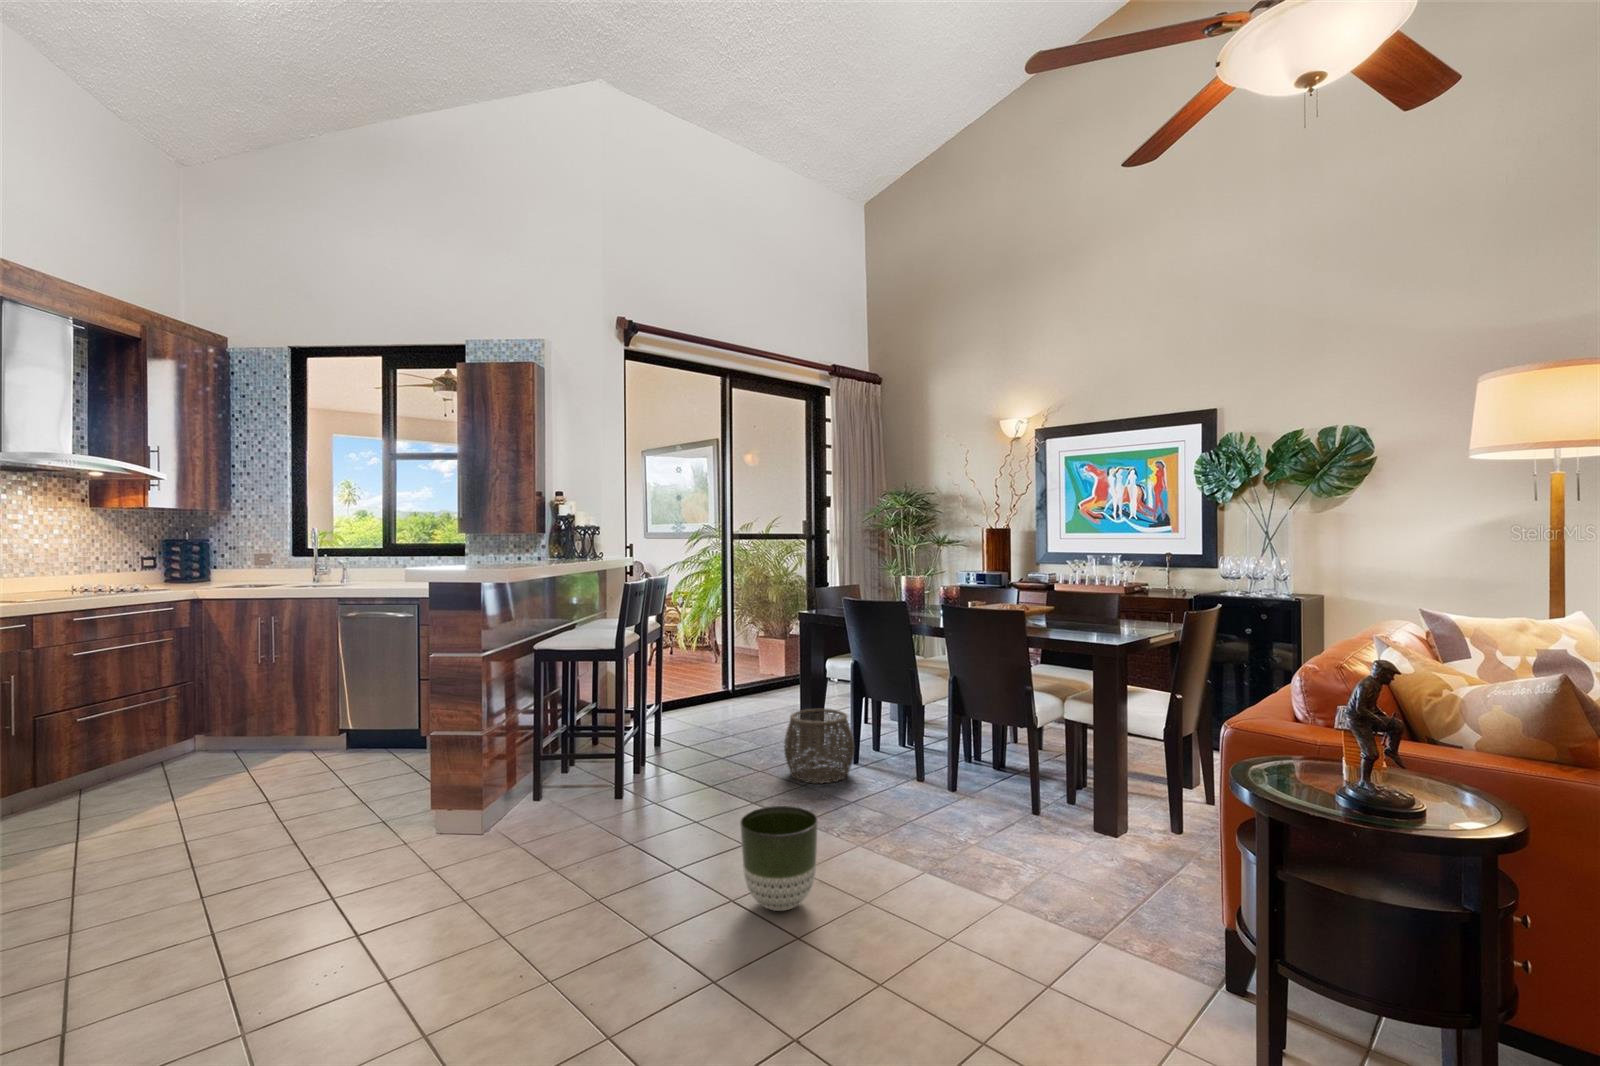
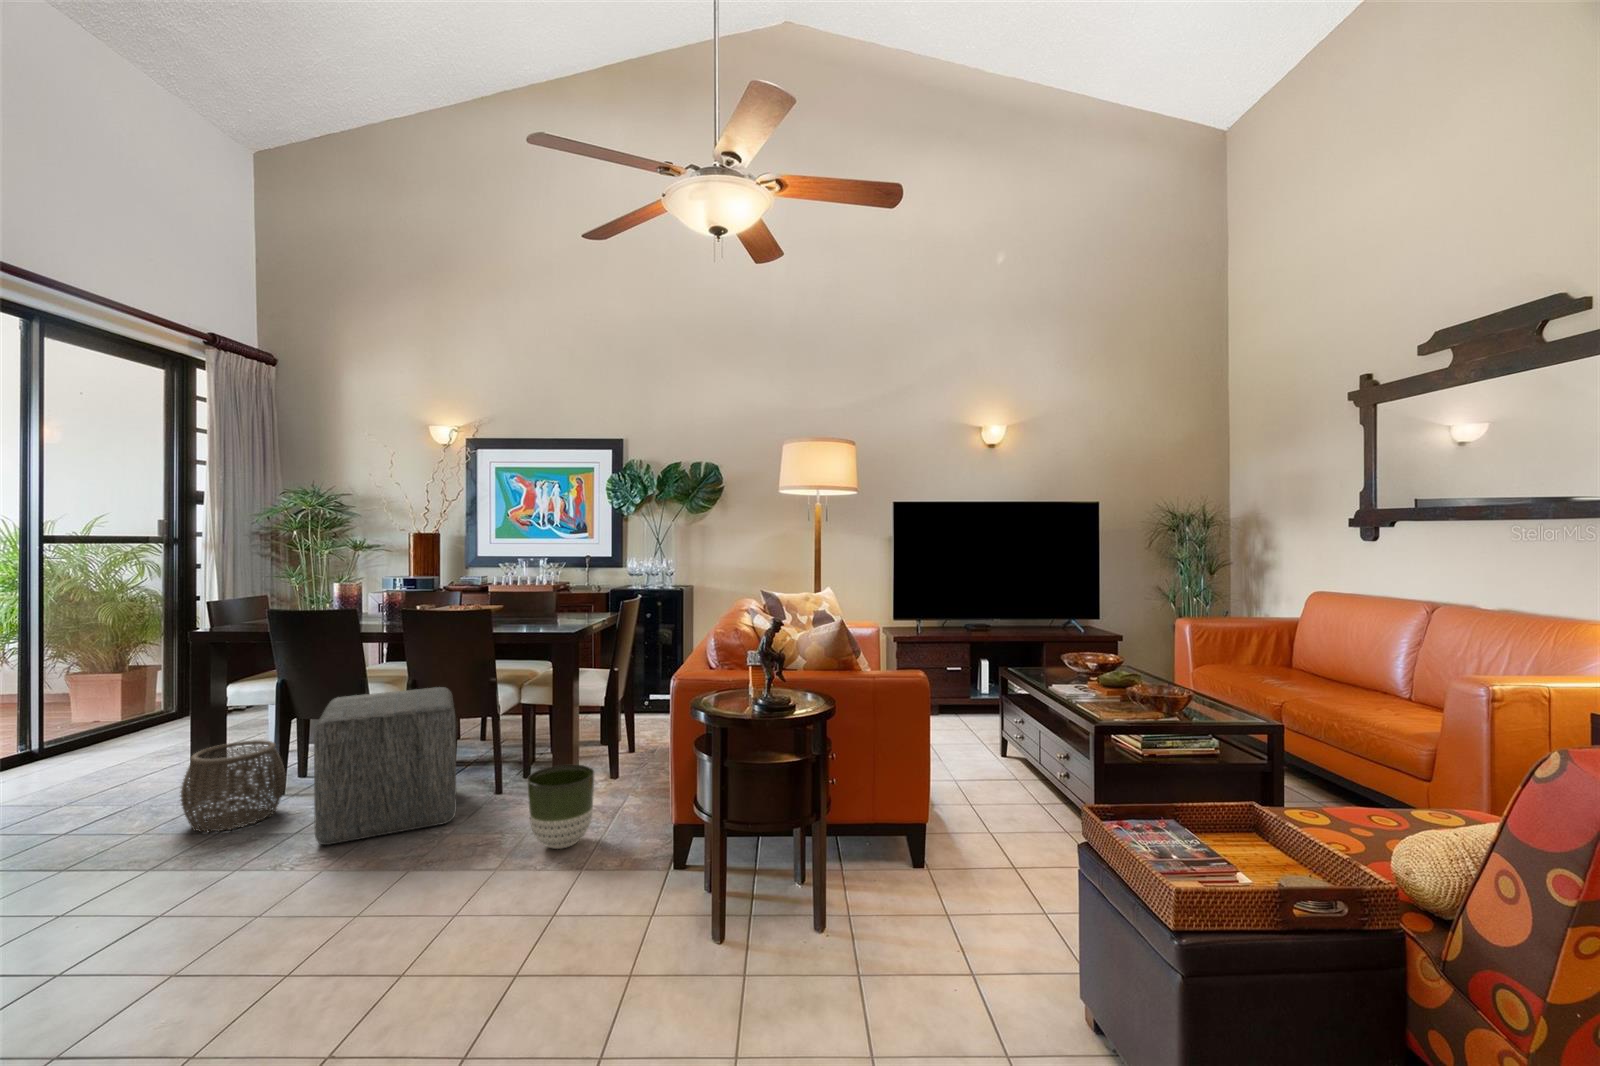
ottoman: none [860,683,991,832] -> present [314,687,456,845]
planter: present [740,806,818,911] -> present [527,765,594,849]

